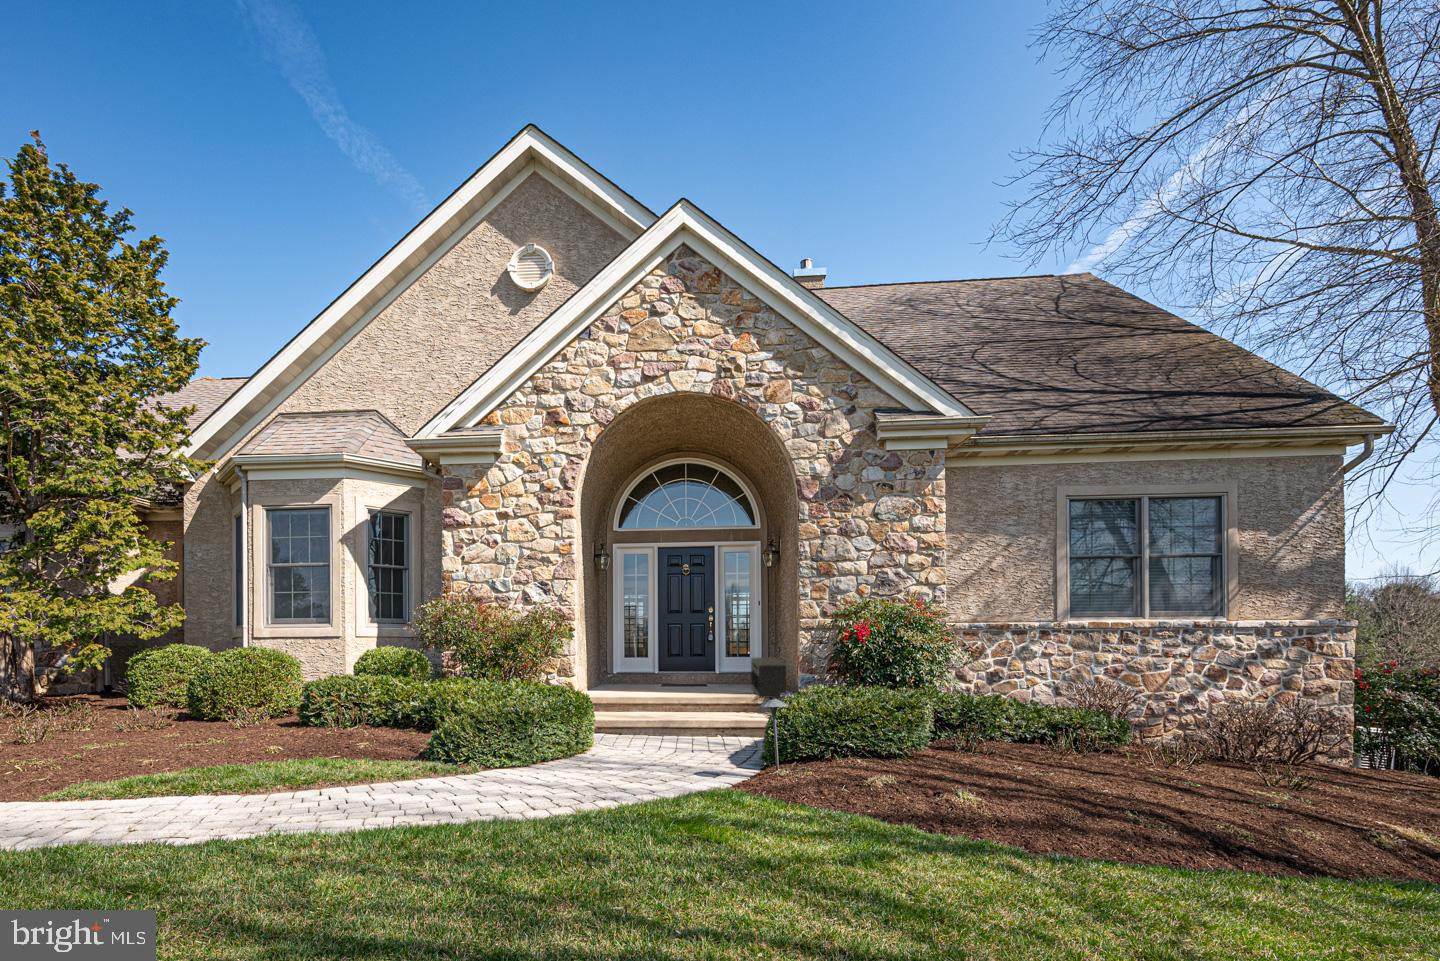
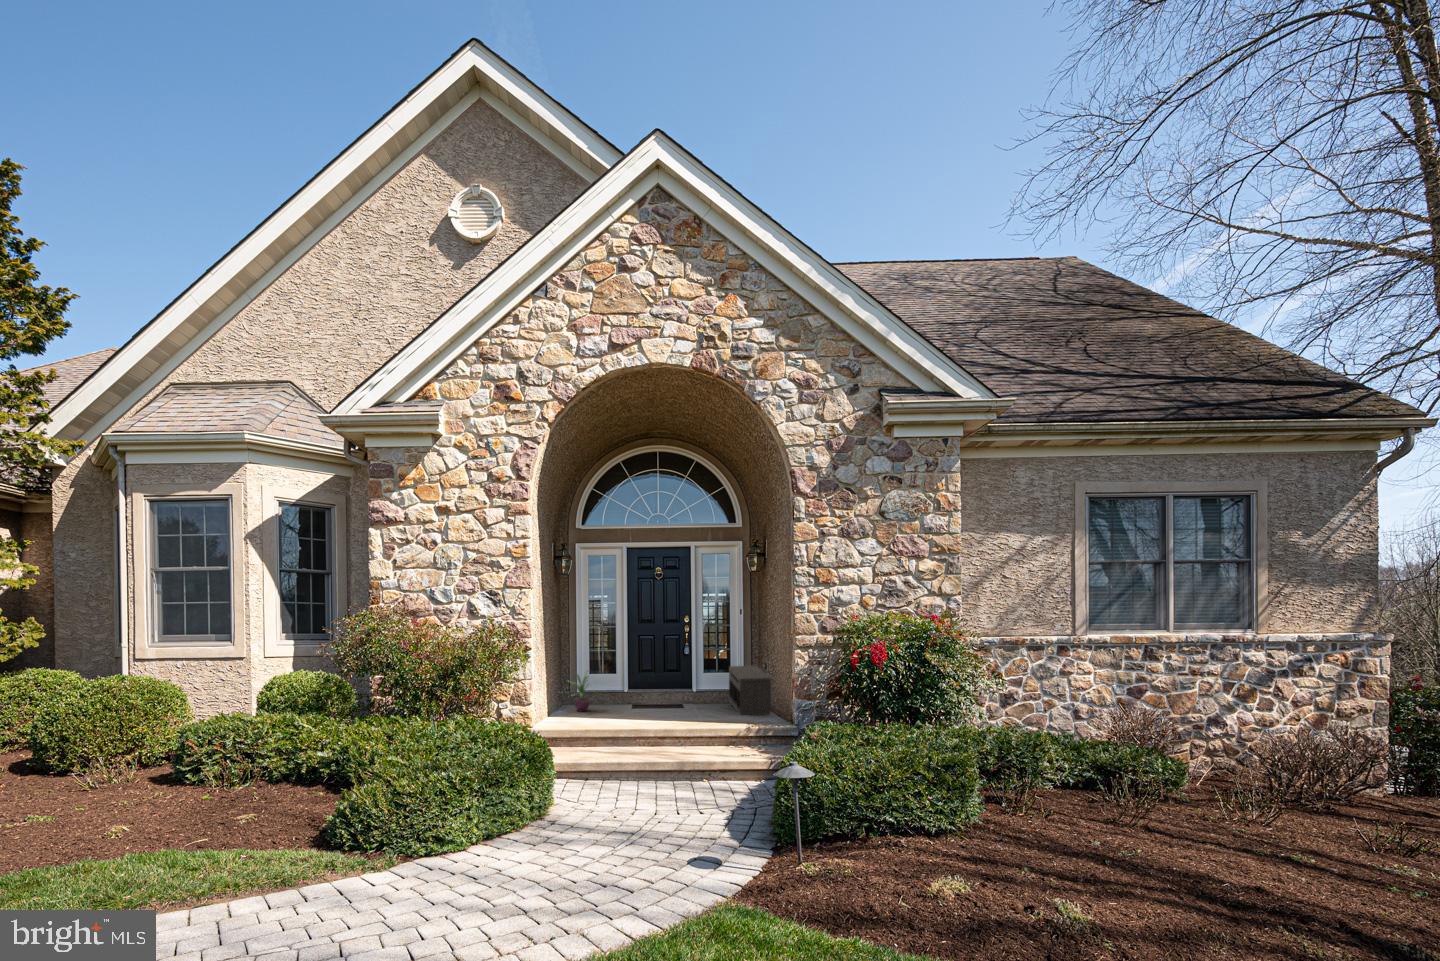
decorative plant: none [599,658,638,694] -> present [568,674,589,712]

